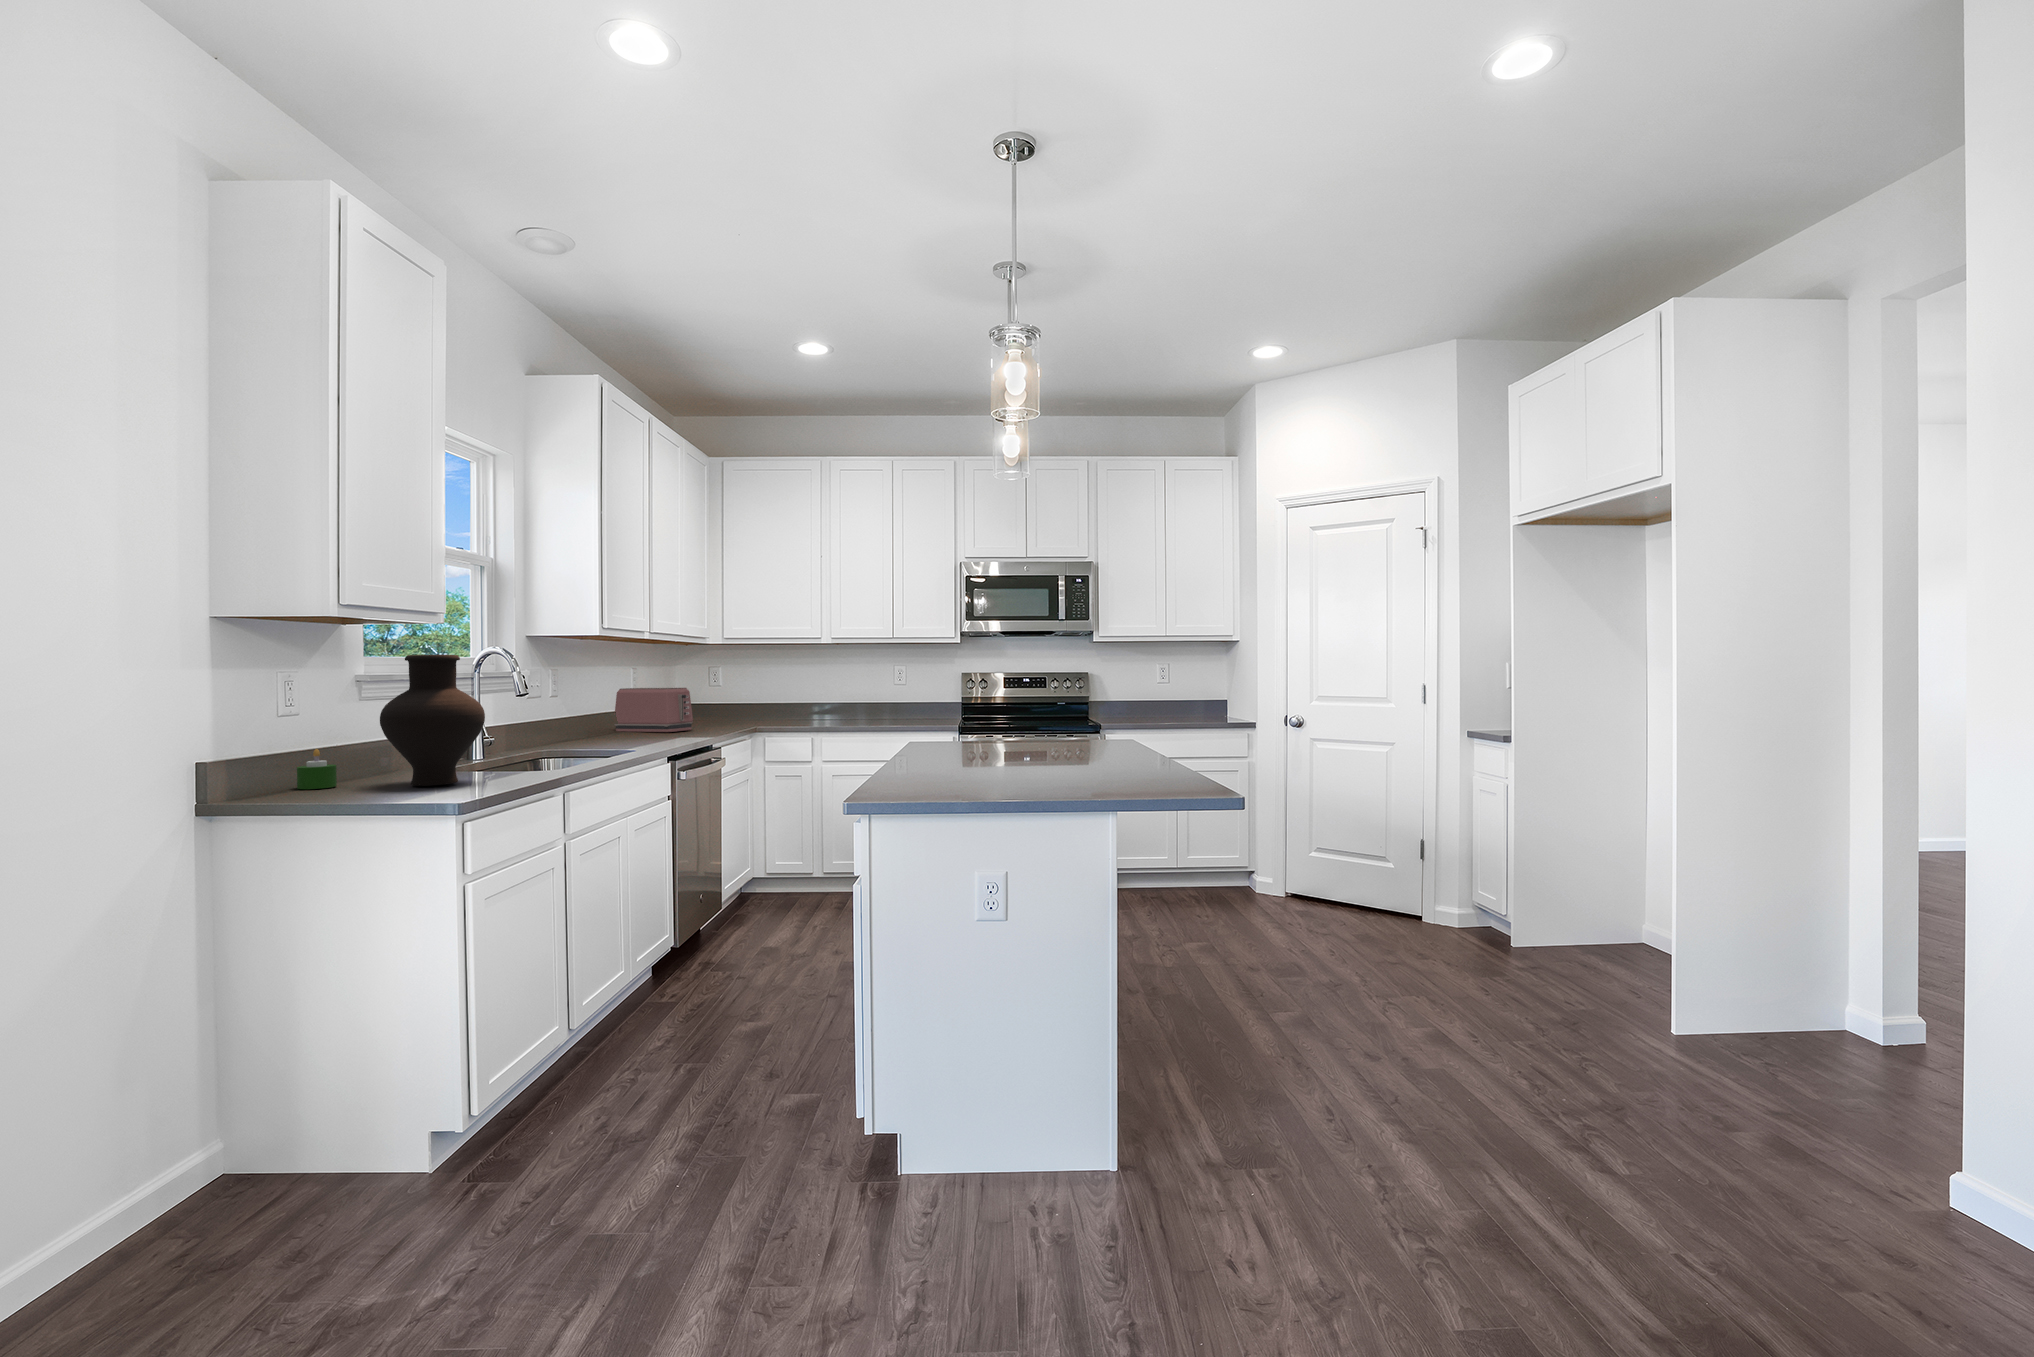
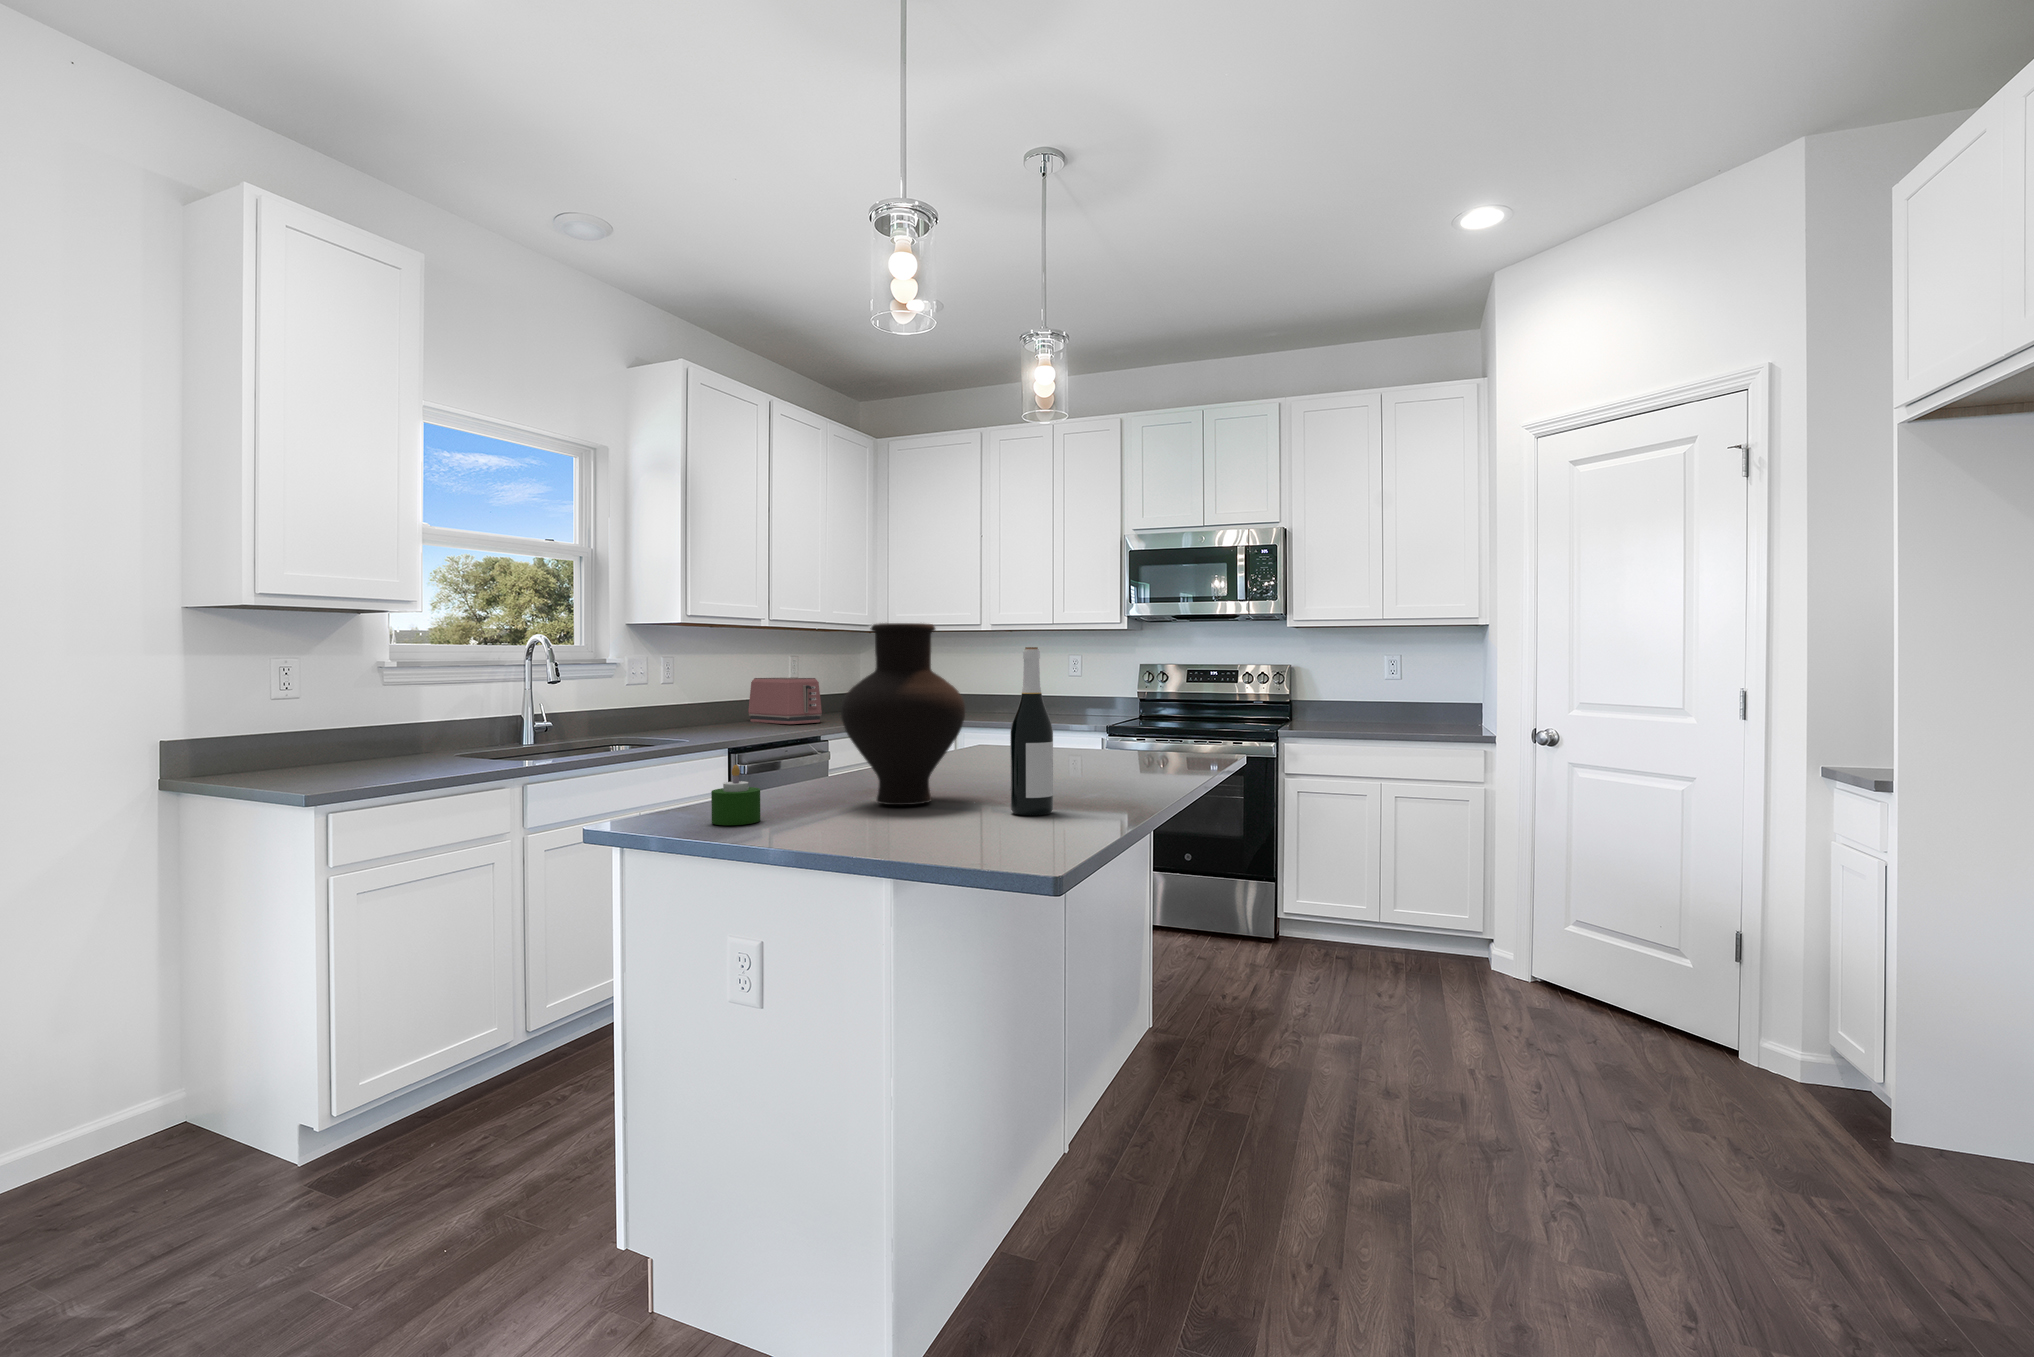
vase: present [380,655,485,786] -> present [841,623,965,805]
wine bottle: none [1116,660,1146,775] -> present [1010,647,1053,815]
candle: present [297,749,337,789] -> present [711,765,760,825]

